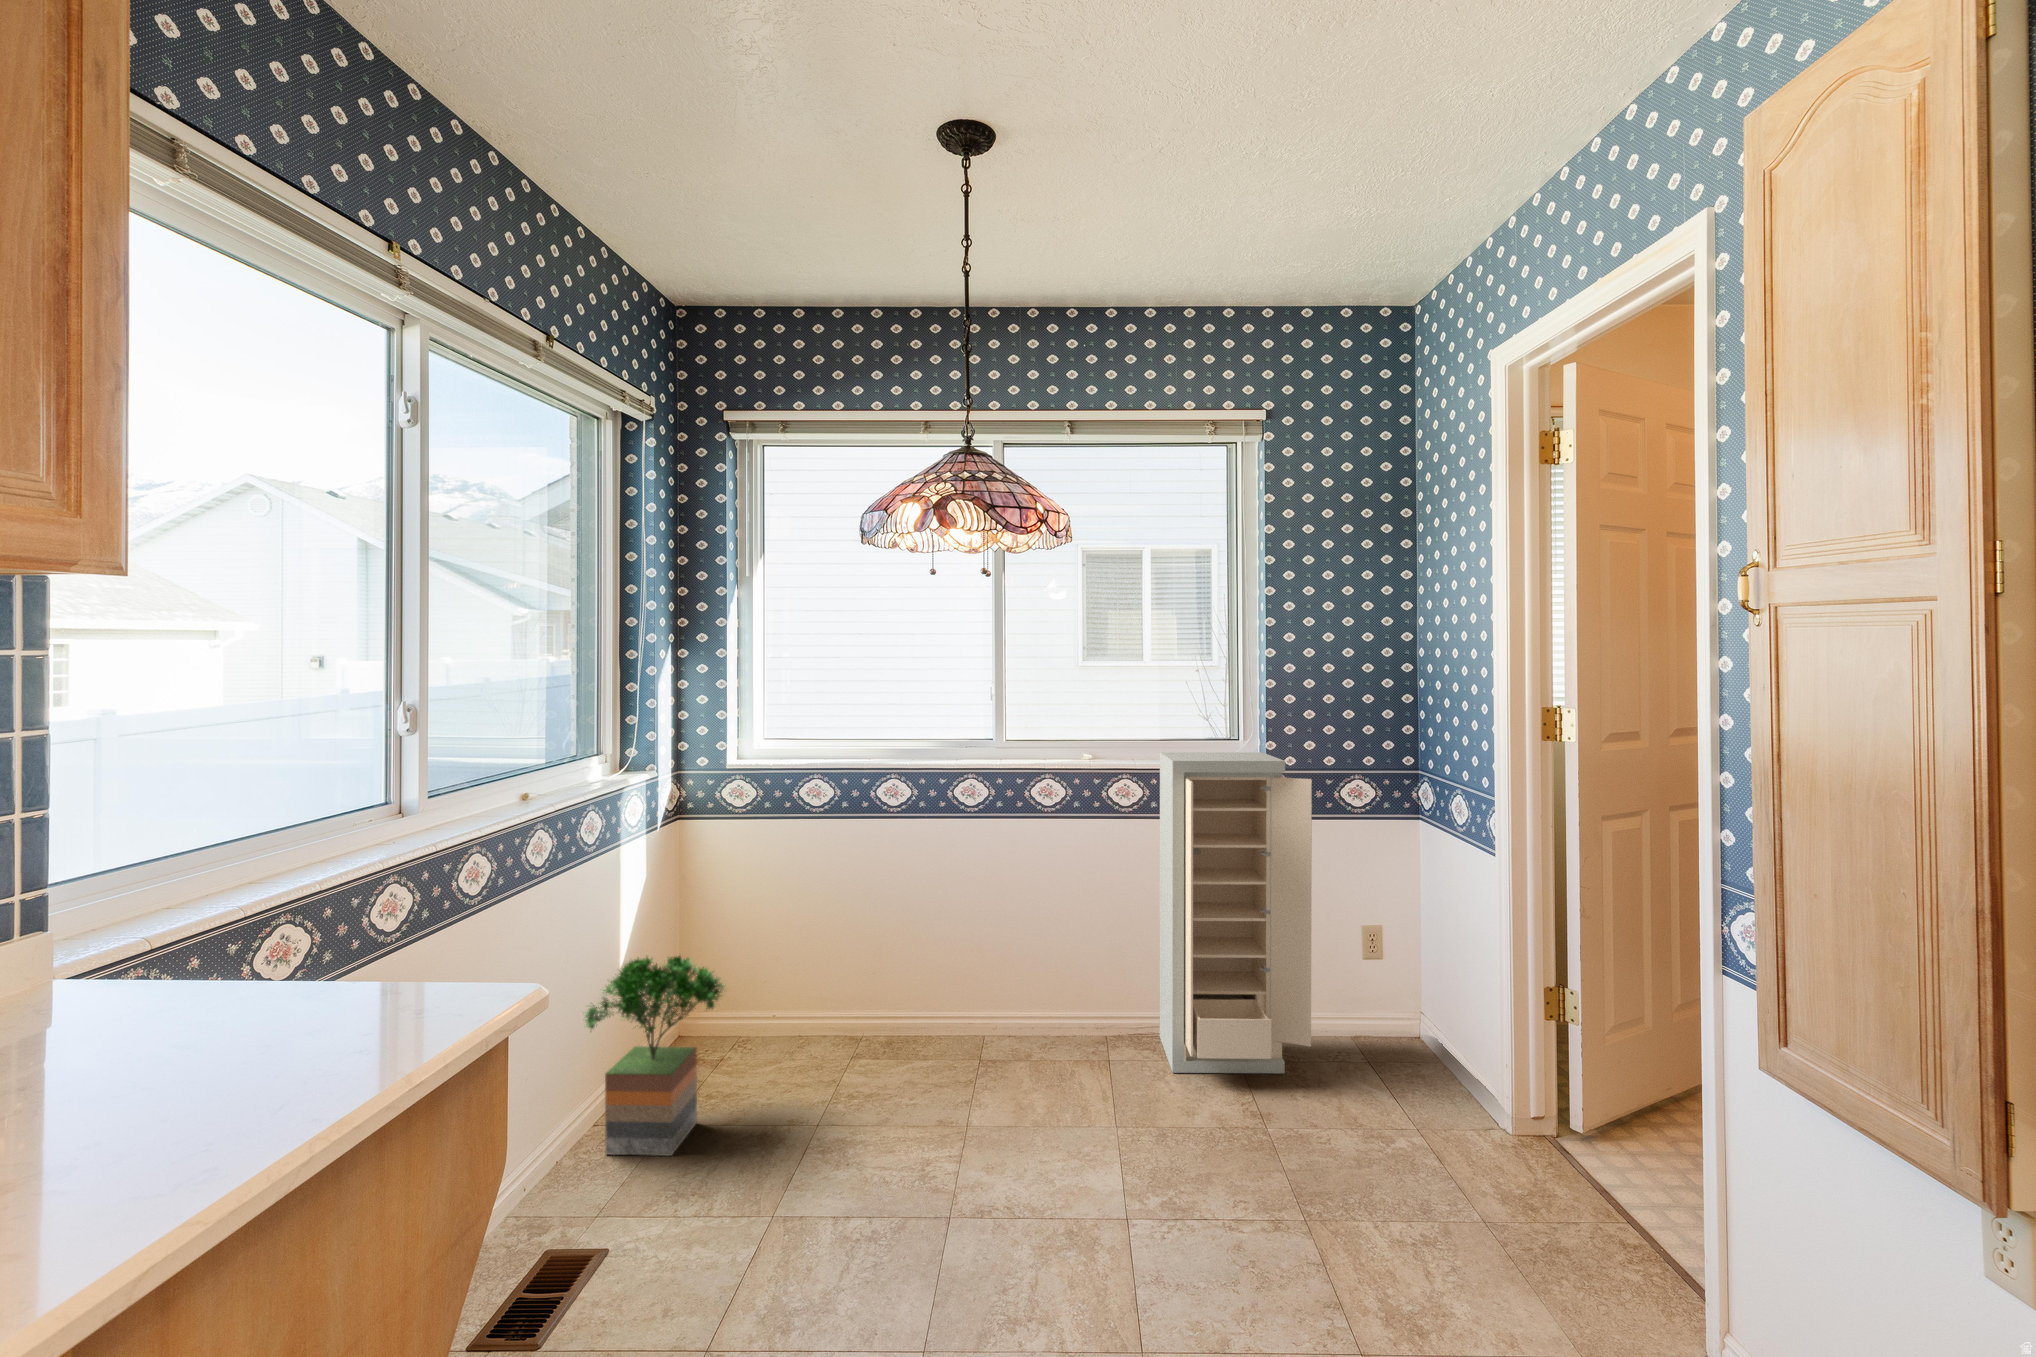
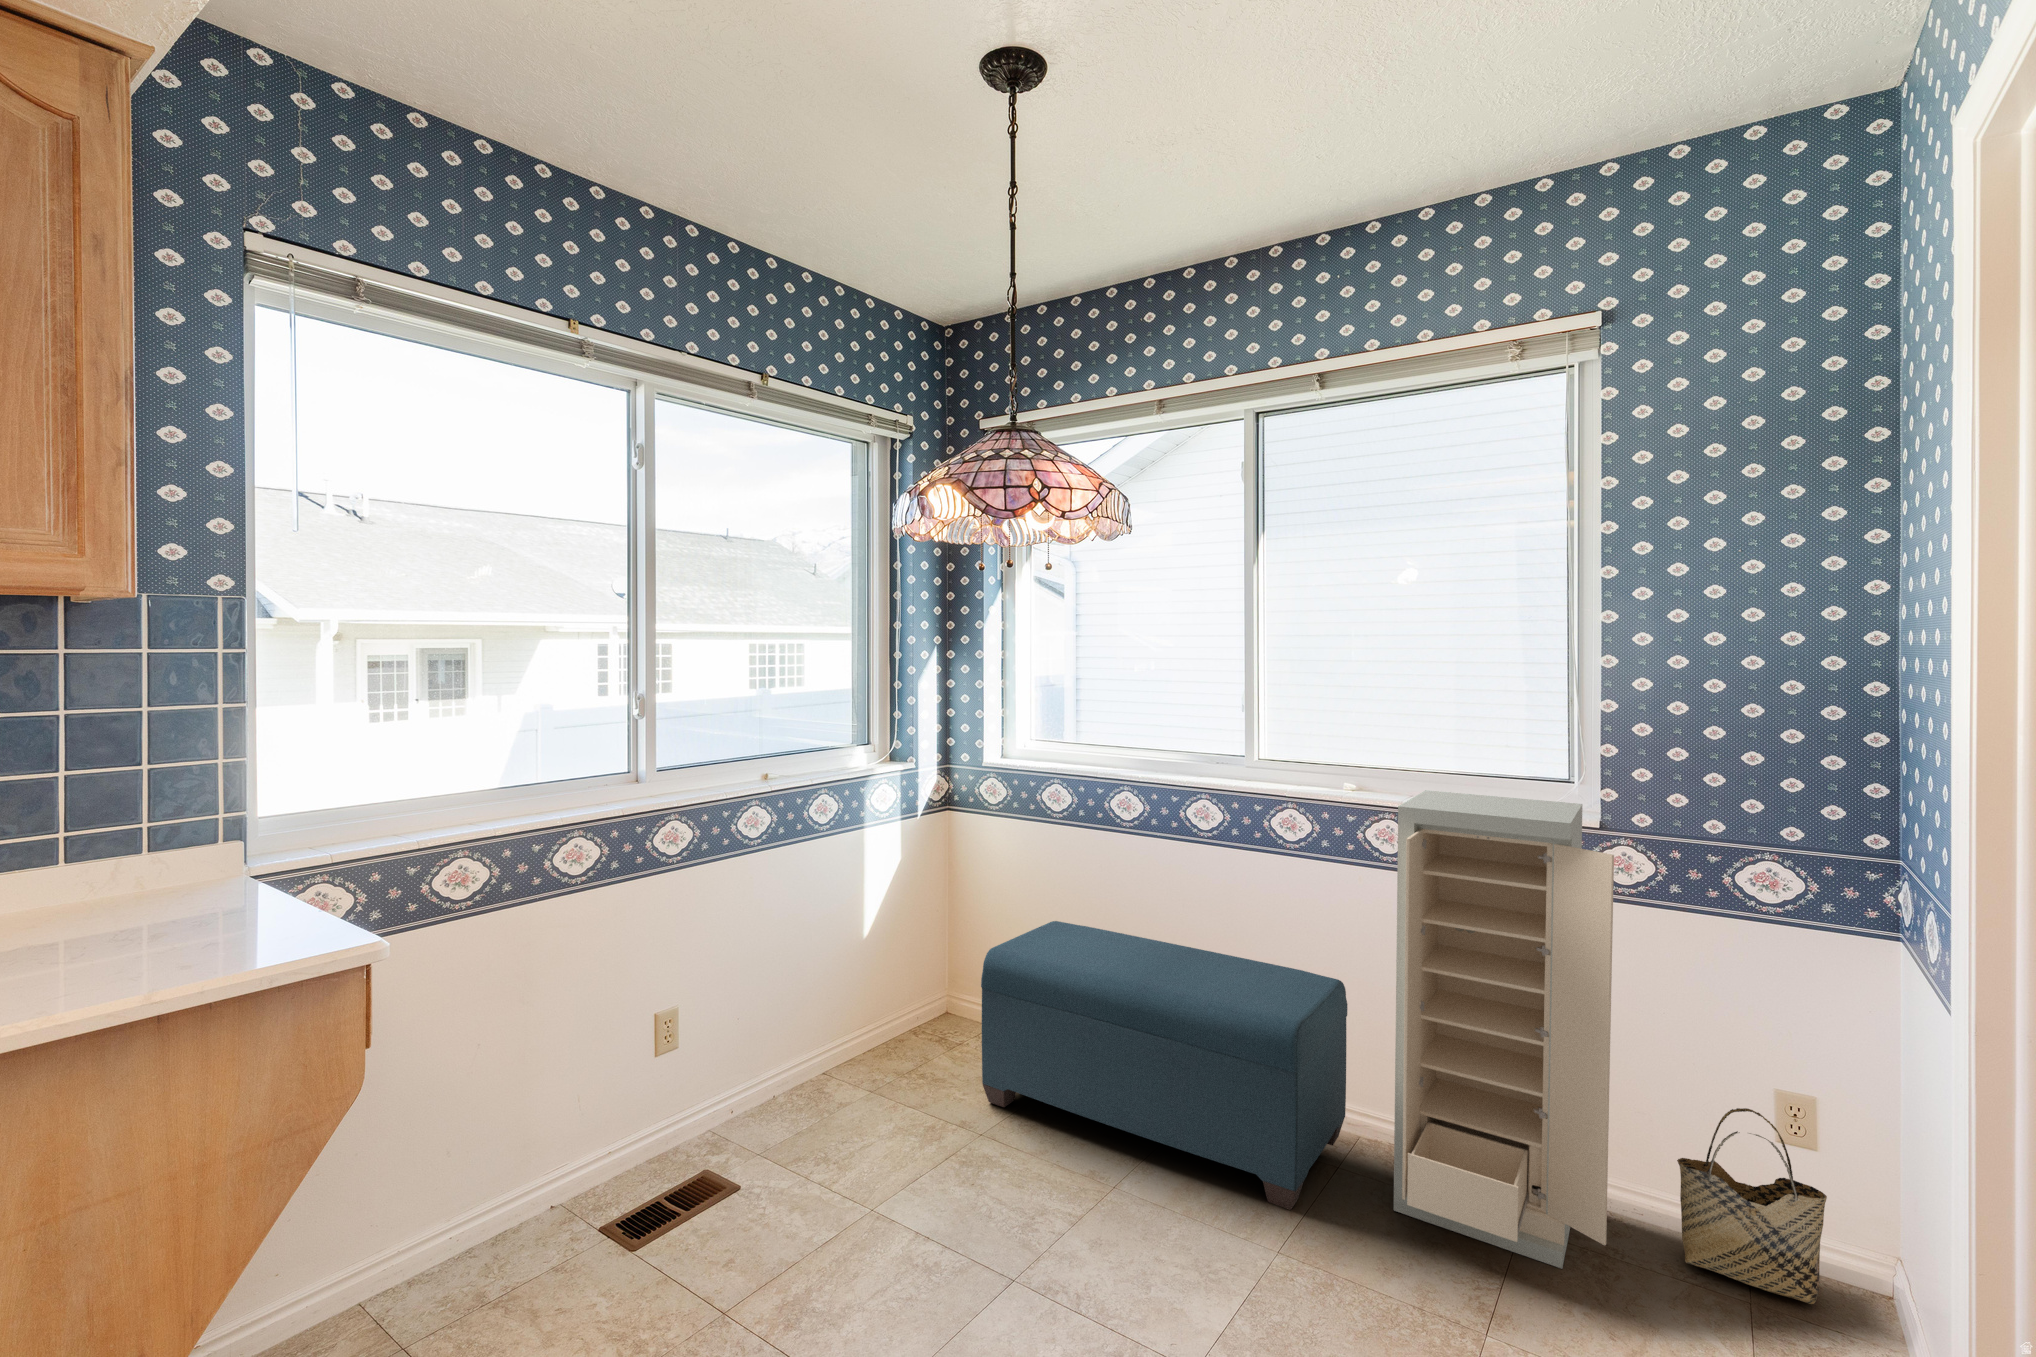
bench: none [800,910,1118,1094] -> present [981,921,1348,1210]
woven basket: none [1328,940,1404,1050] -> present [1677,1108,1827,1304]
potted tree: present [585,956,724,1156] -> none [780,936,910,1125]

